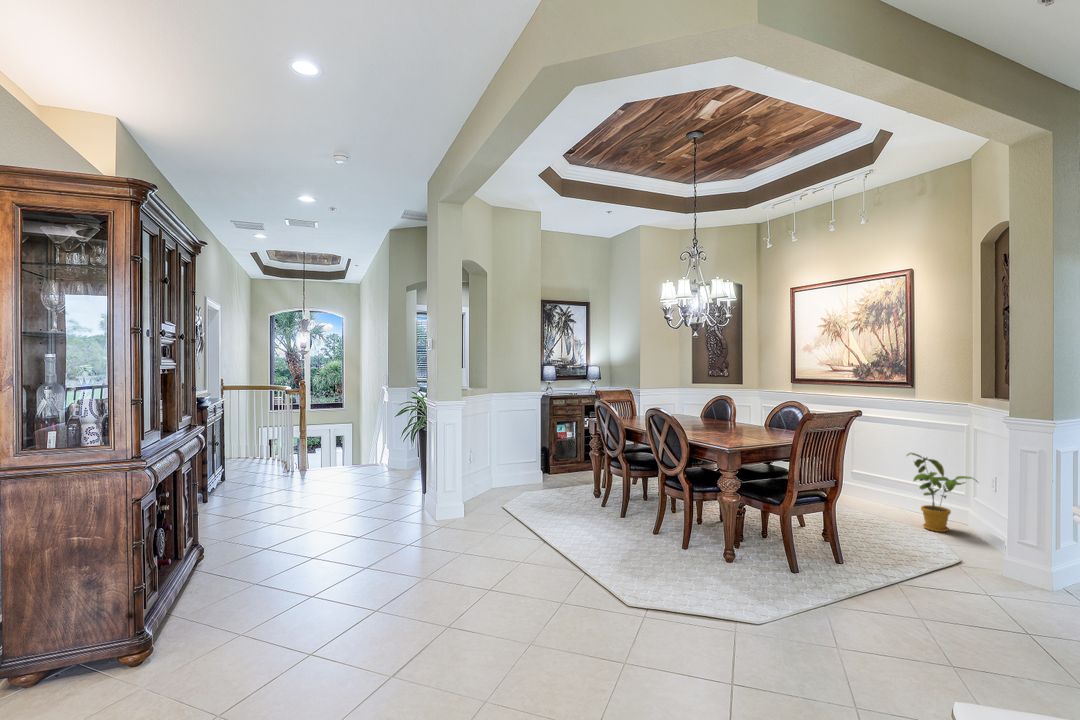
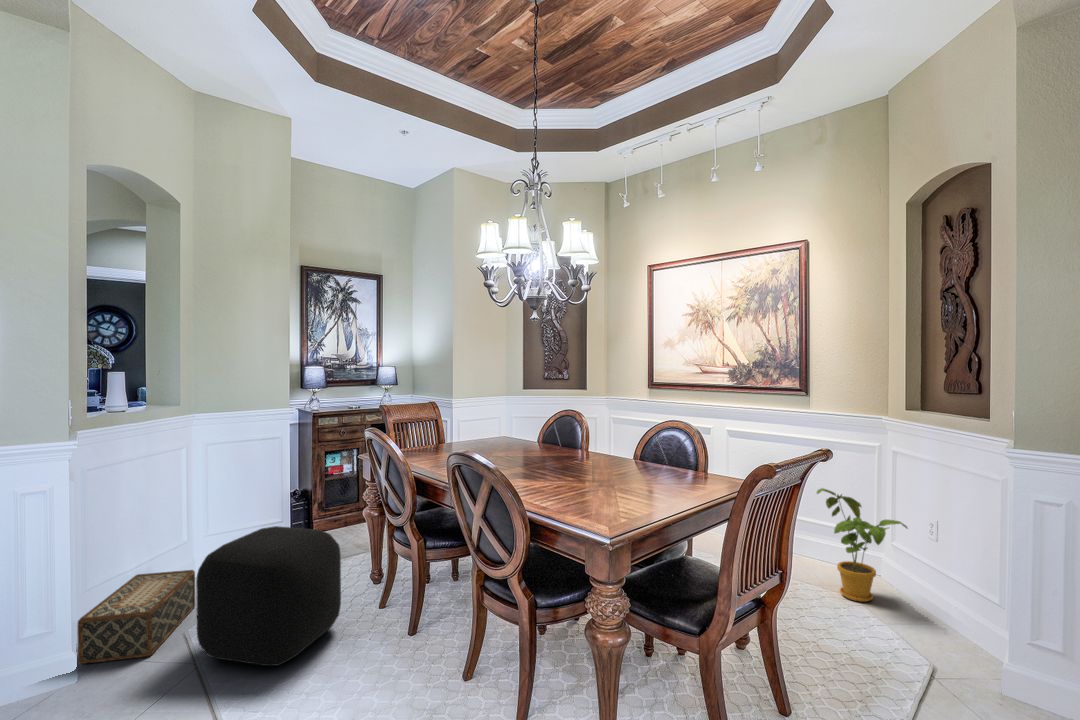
ottoman: none [516,453,583,520] -> present [196,526,341,666]
woven basket: none [461,477,502,512] -> present [77,570,195,664]

